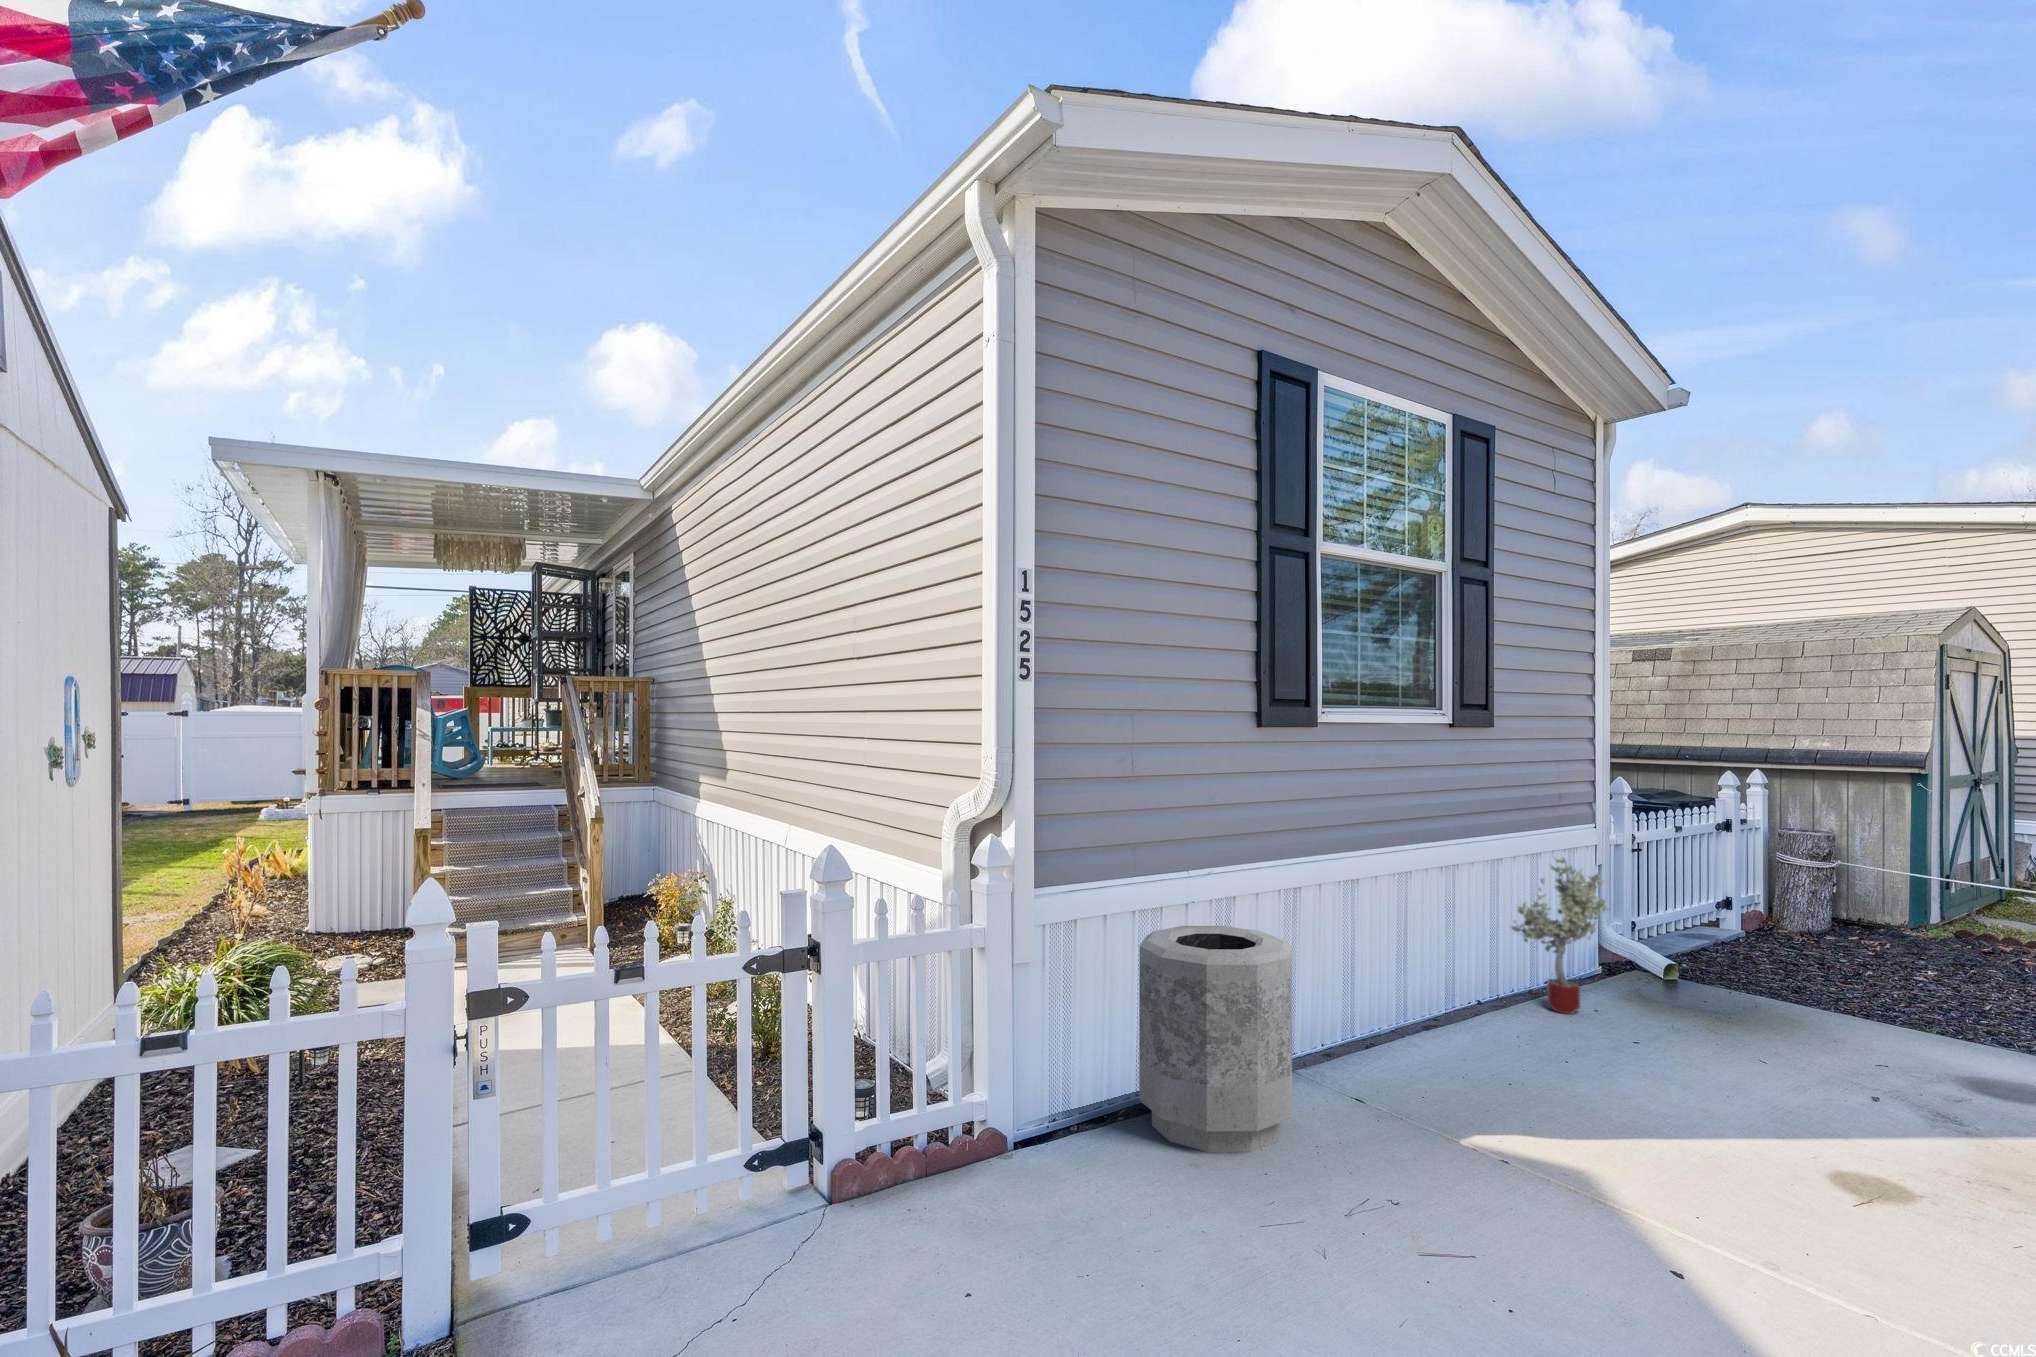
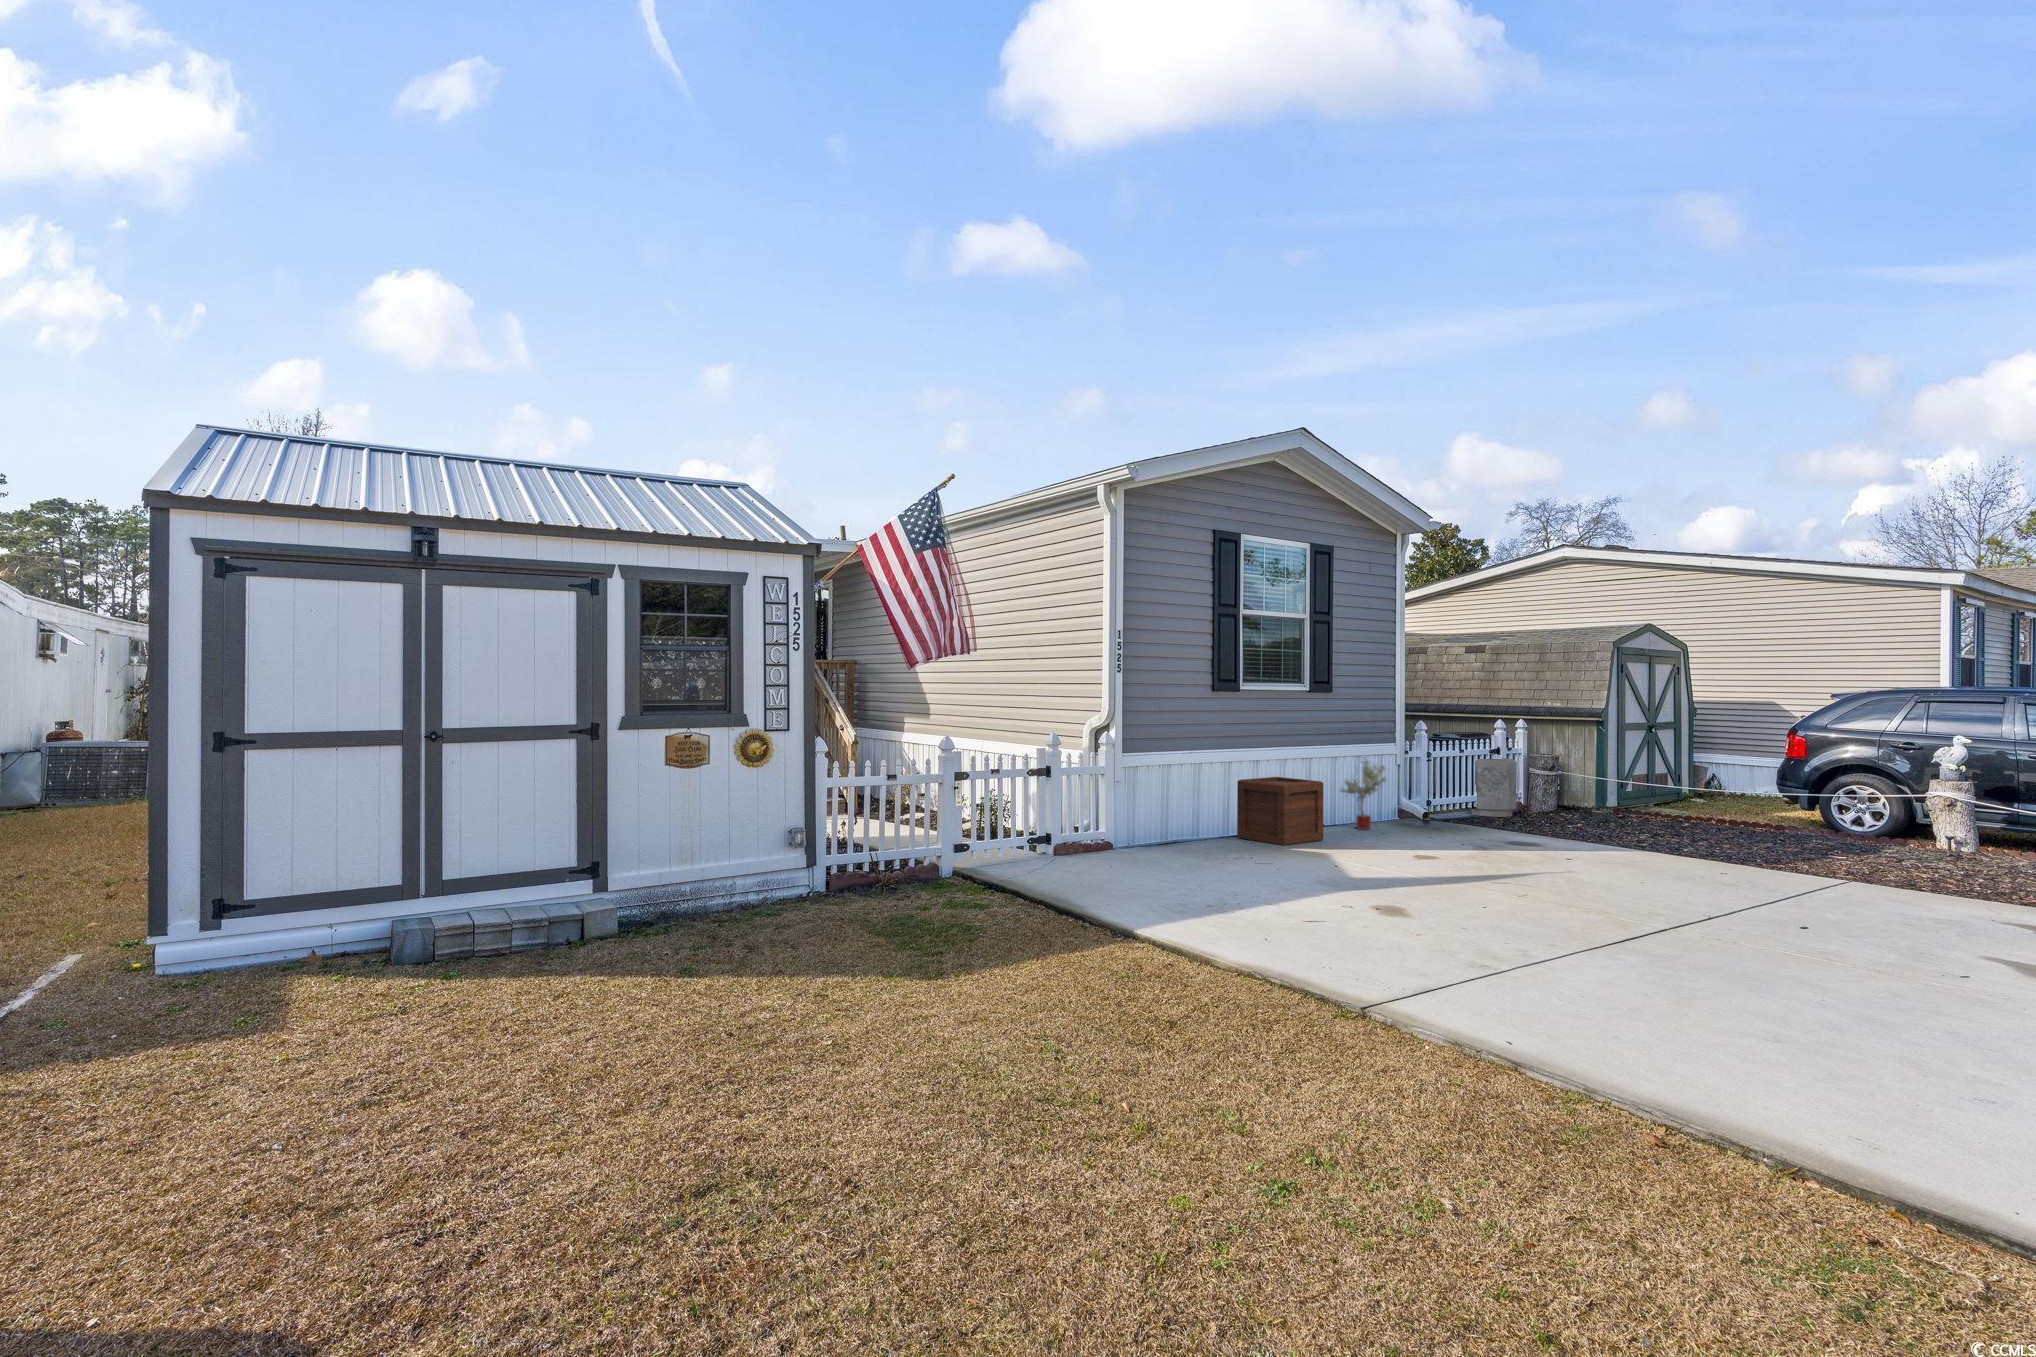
wooden crate: none [1313,911,1515,1102] -> present [1237,777,1323,846]
trash can: present [1139,926,1292,1152] -> present [1471,758,1517,817]

